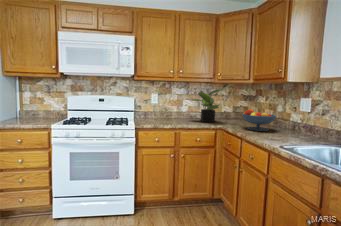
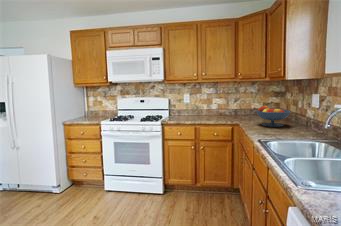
potted plant: present [192,89,223,122] -> none [213,86,246,119]

